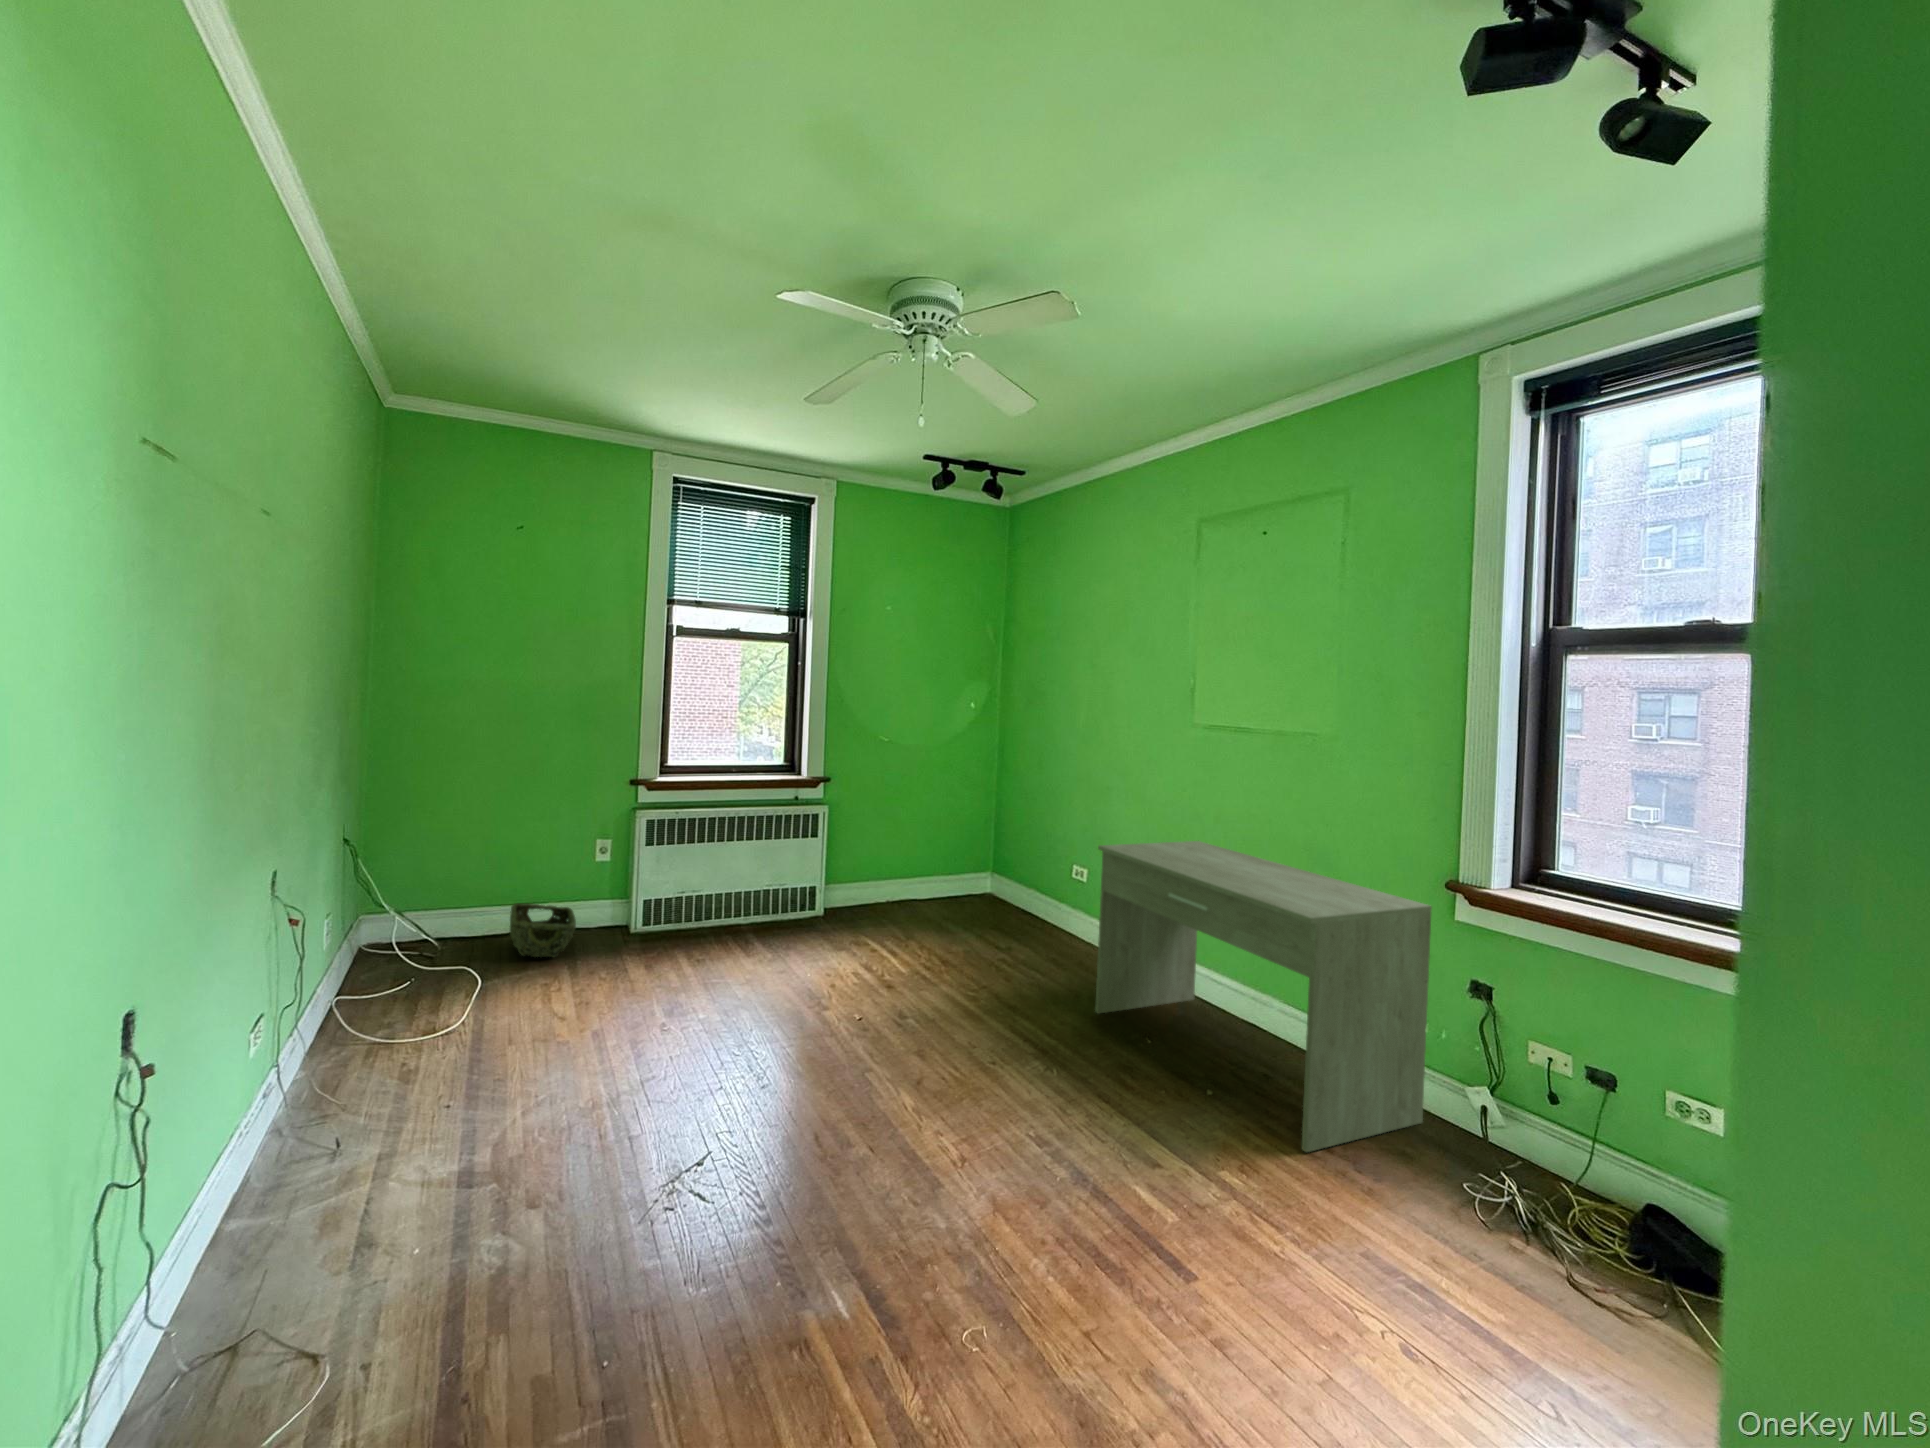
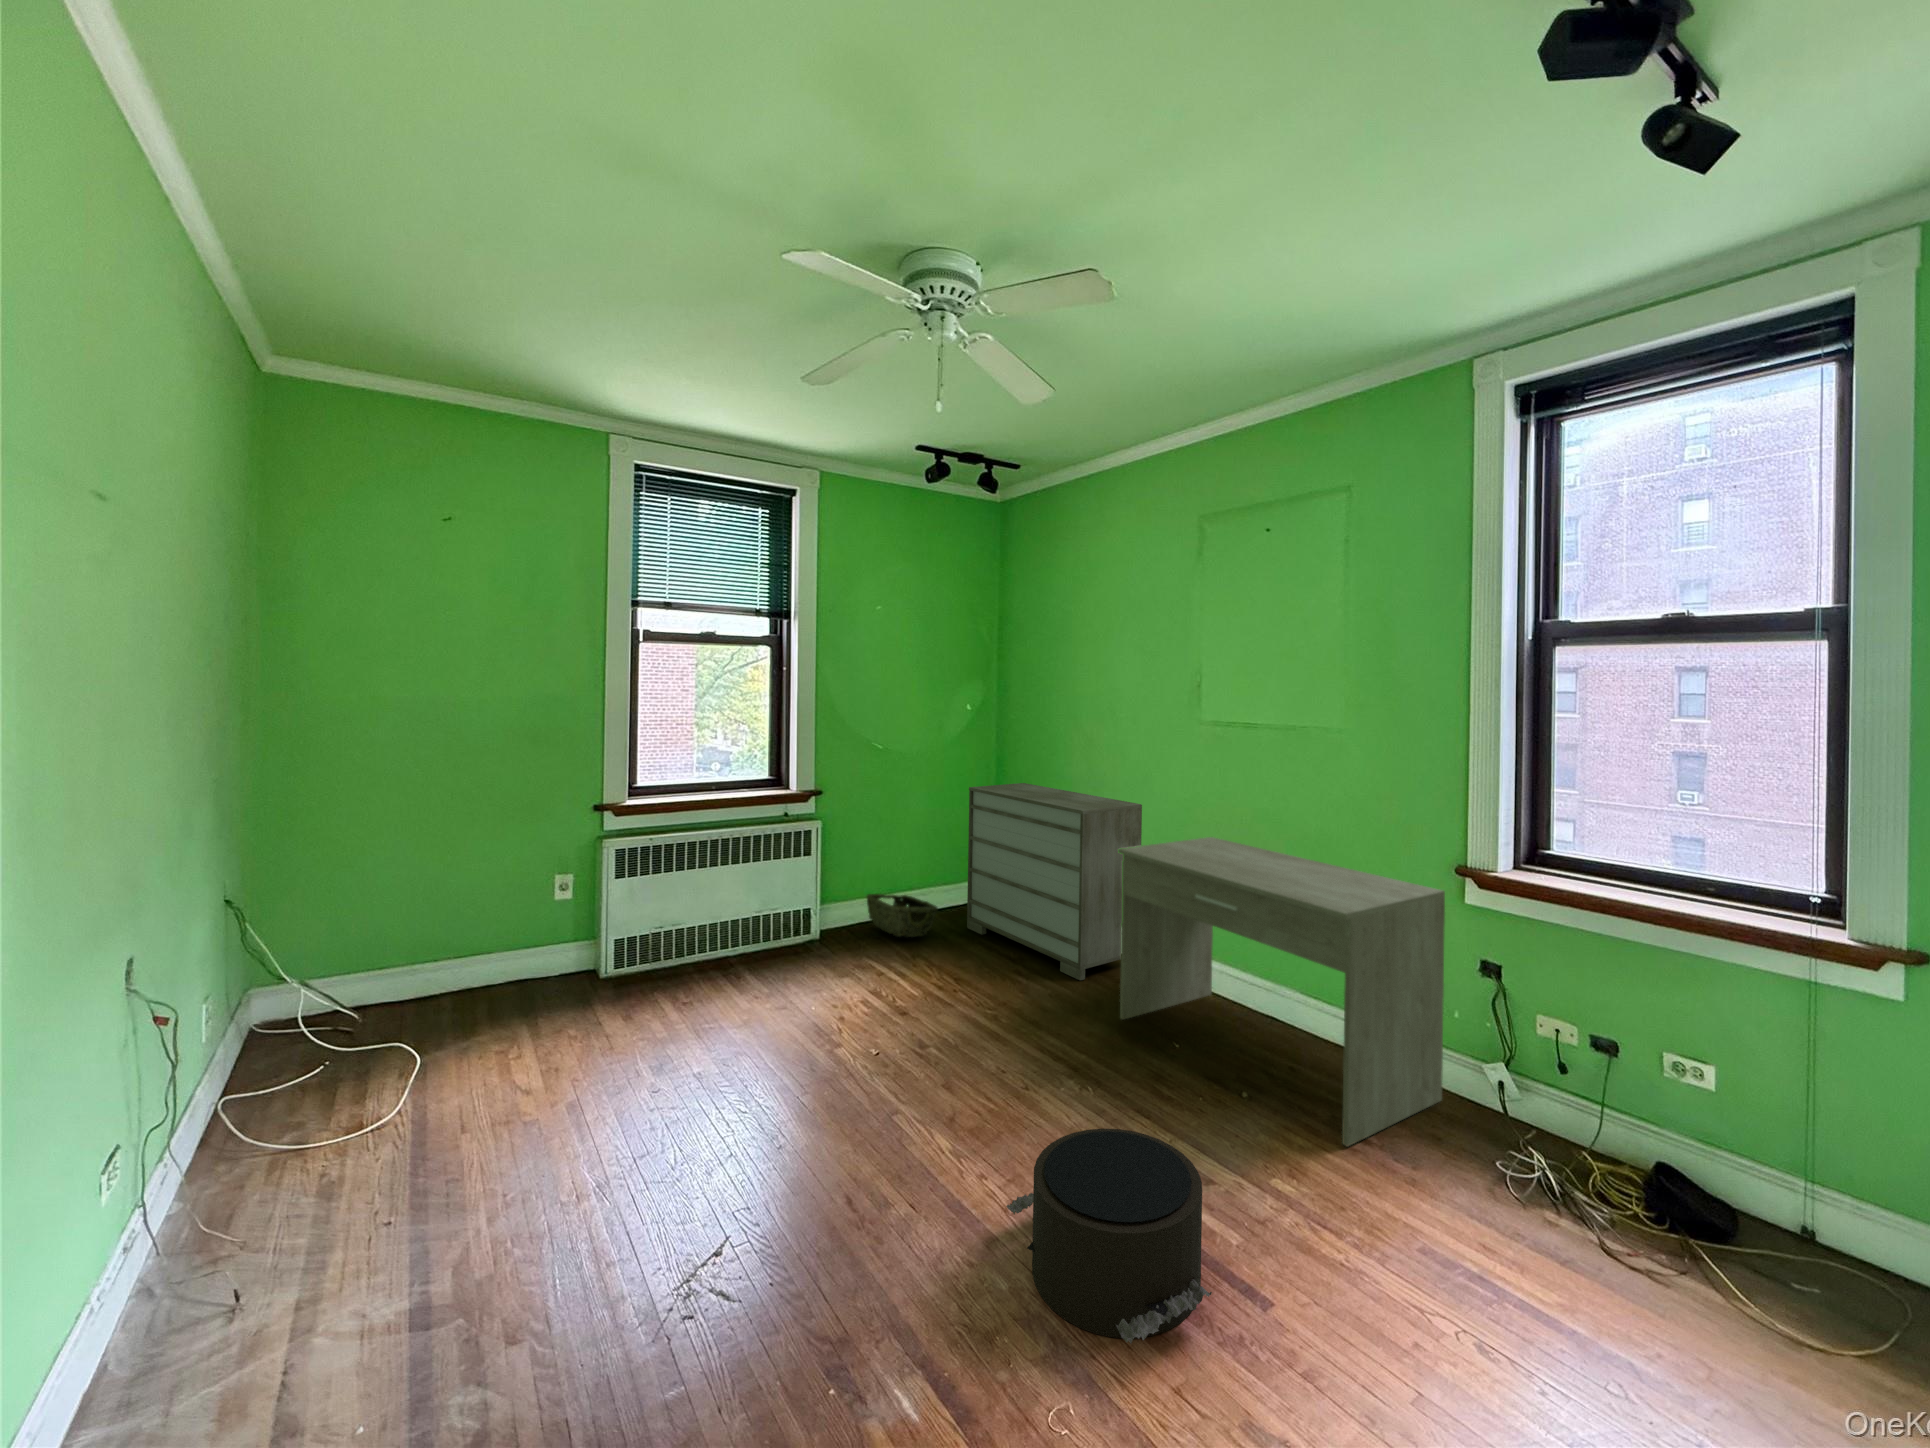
dresser: none [959,781,1132,974] -> present [967,783,1142,980]
woven basket: present [510,903,576,957] -> present [867,894,938,937]
pouf: none [953,1097,1134,1284] -> present [1006,1128,1212,1344]

